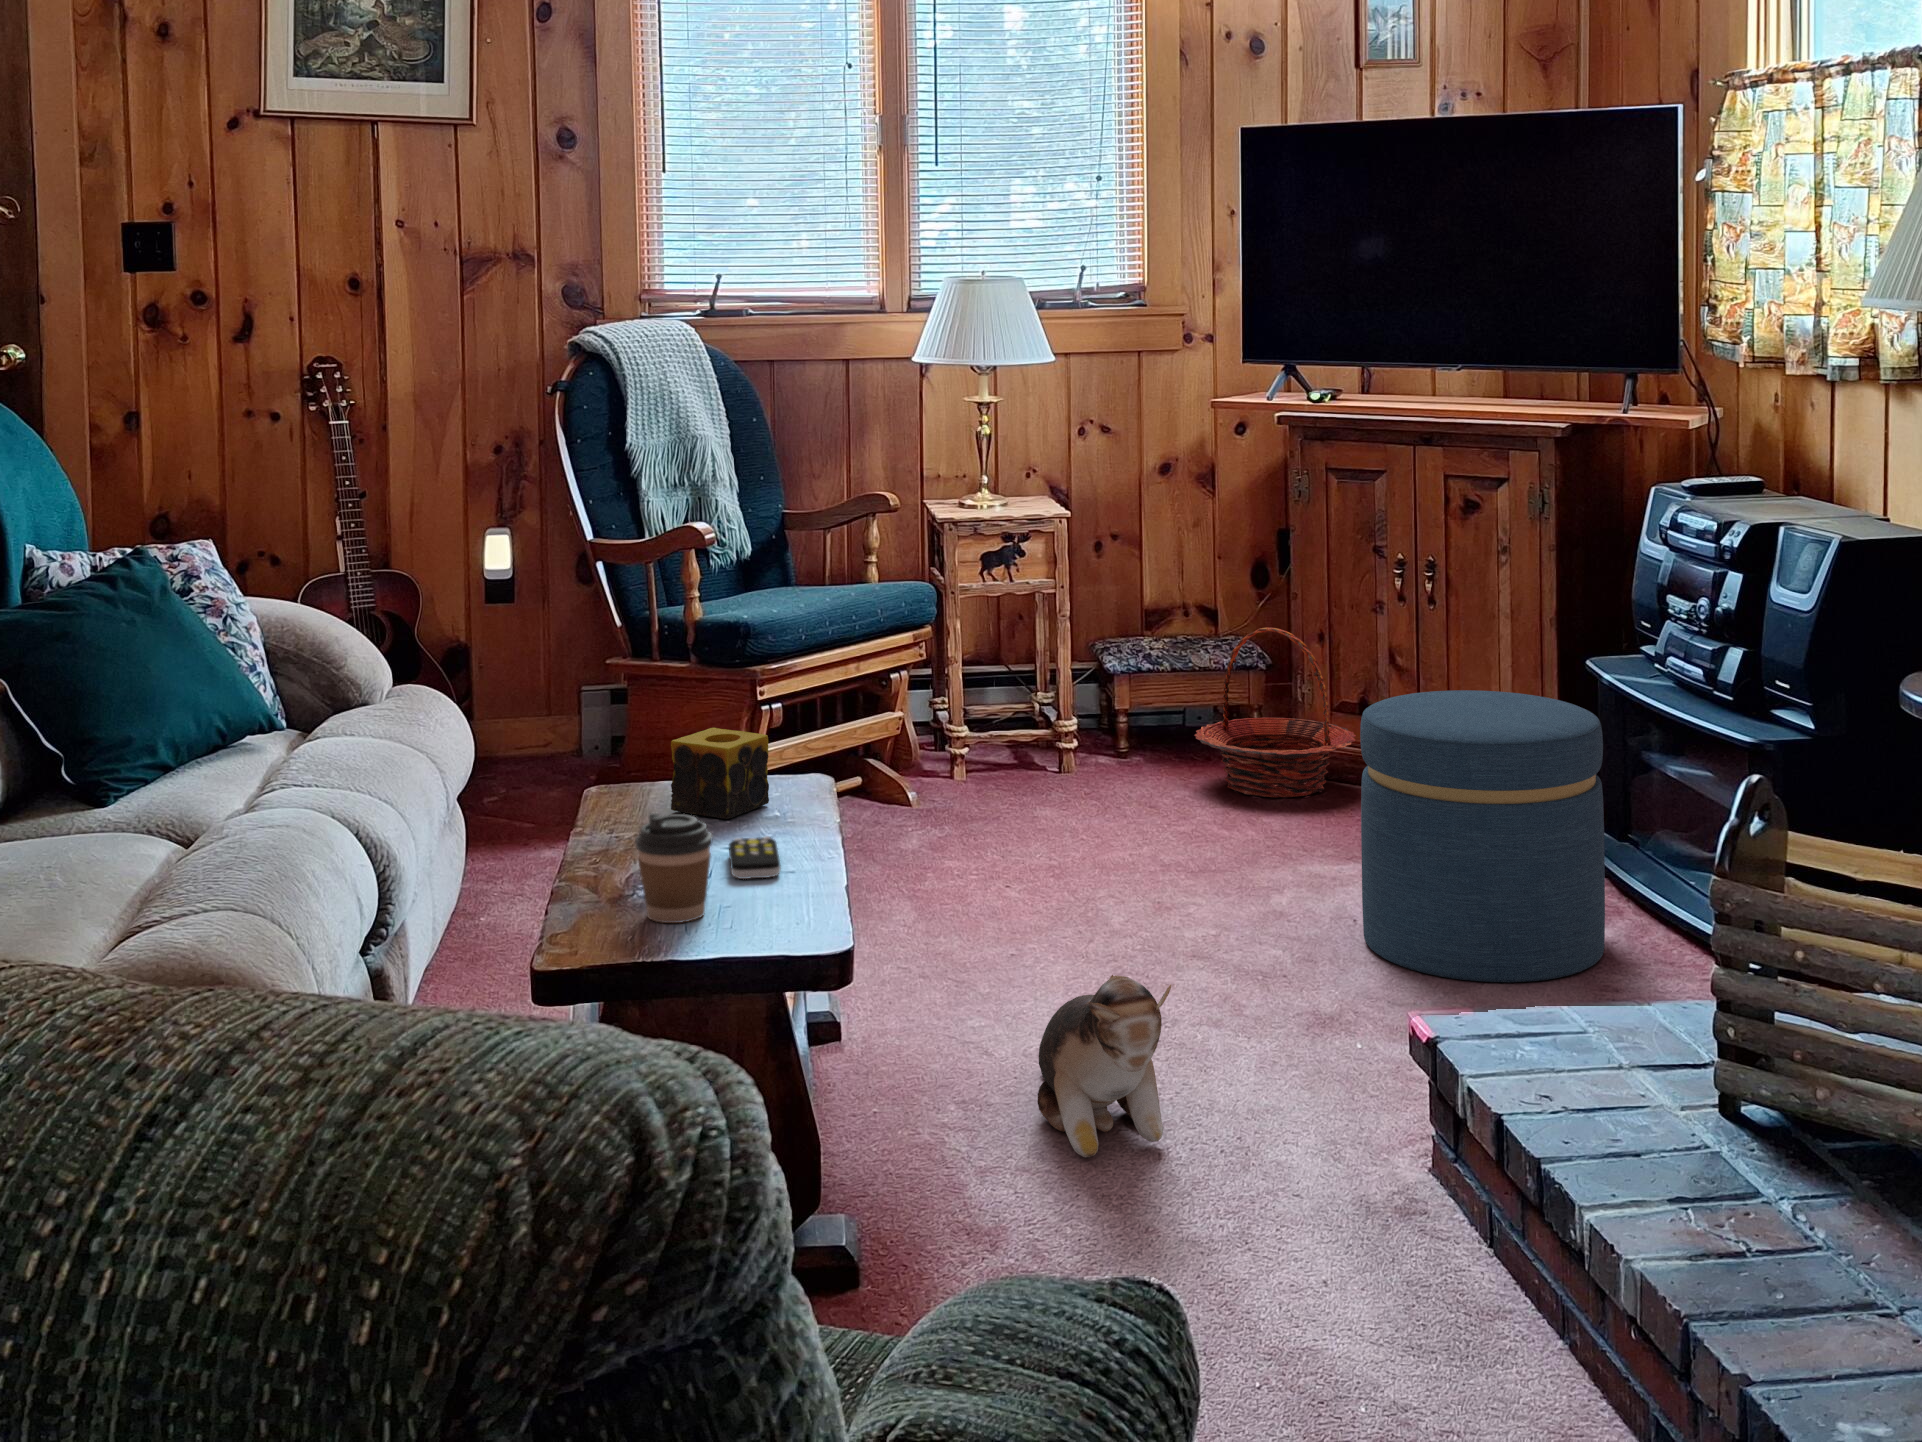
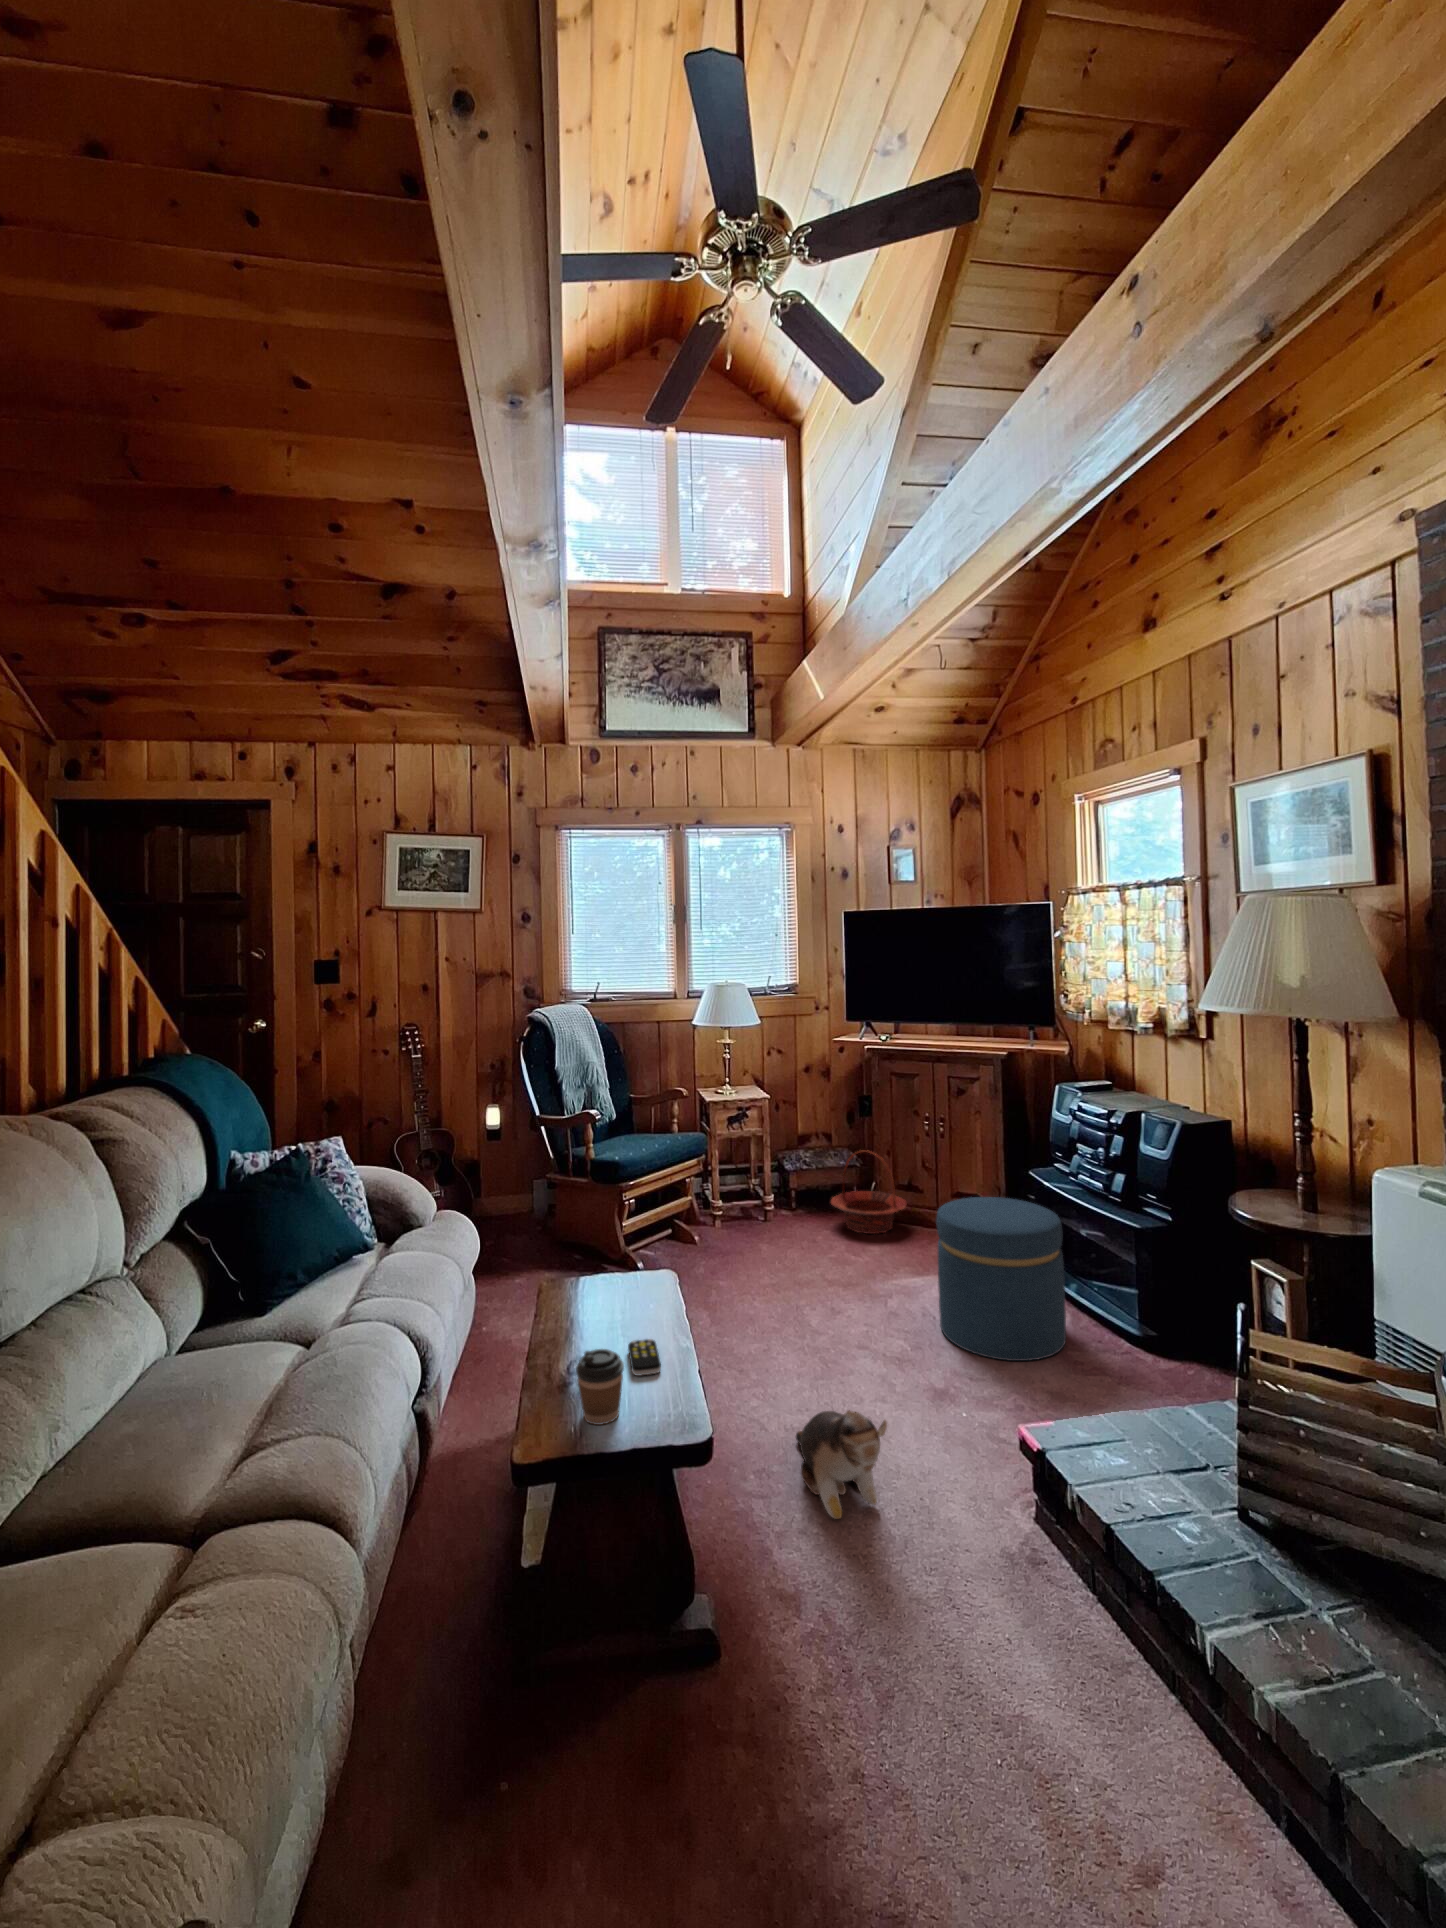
candle: present [671,728,769,819] -> none [591,1257,646,1317]

